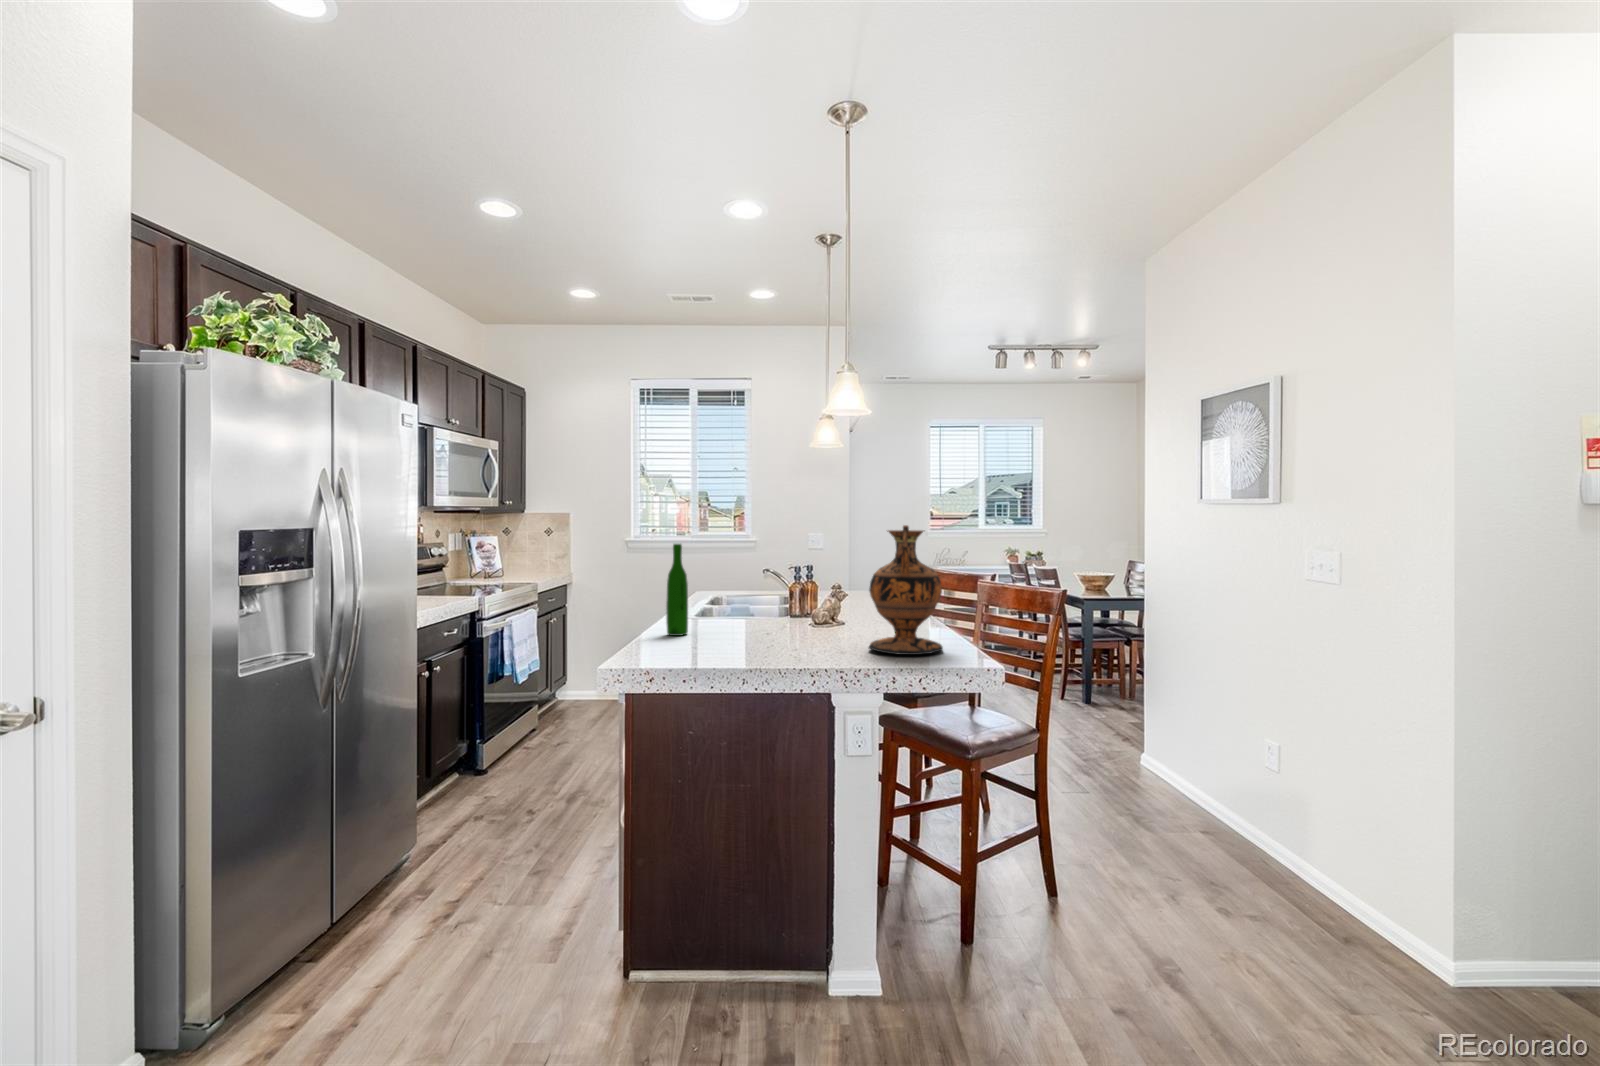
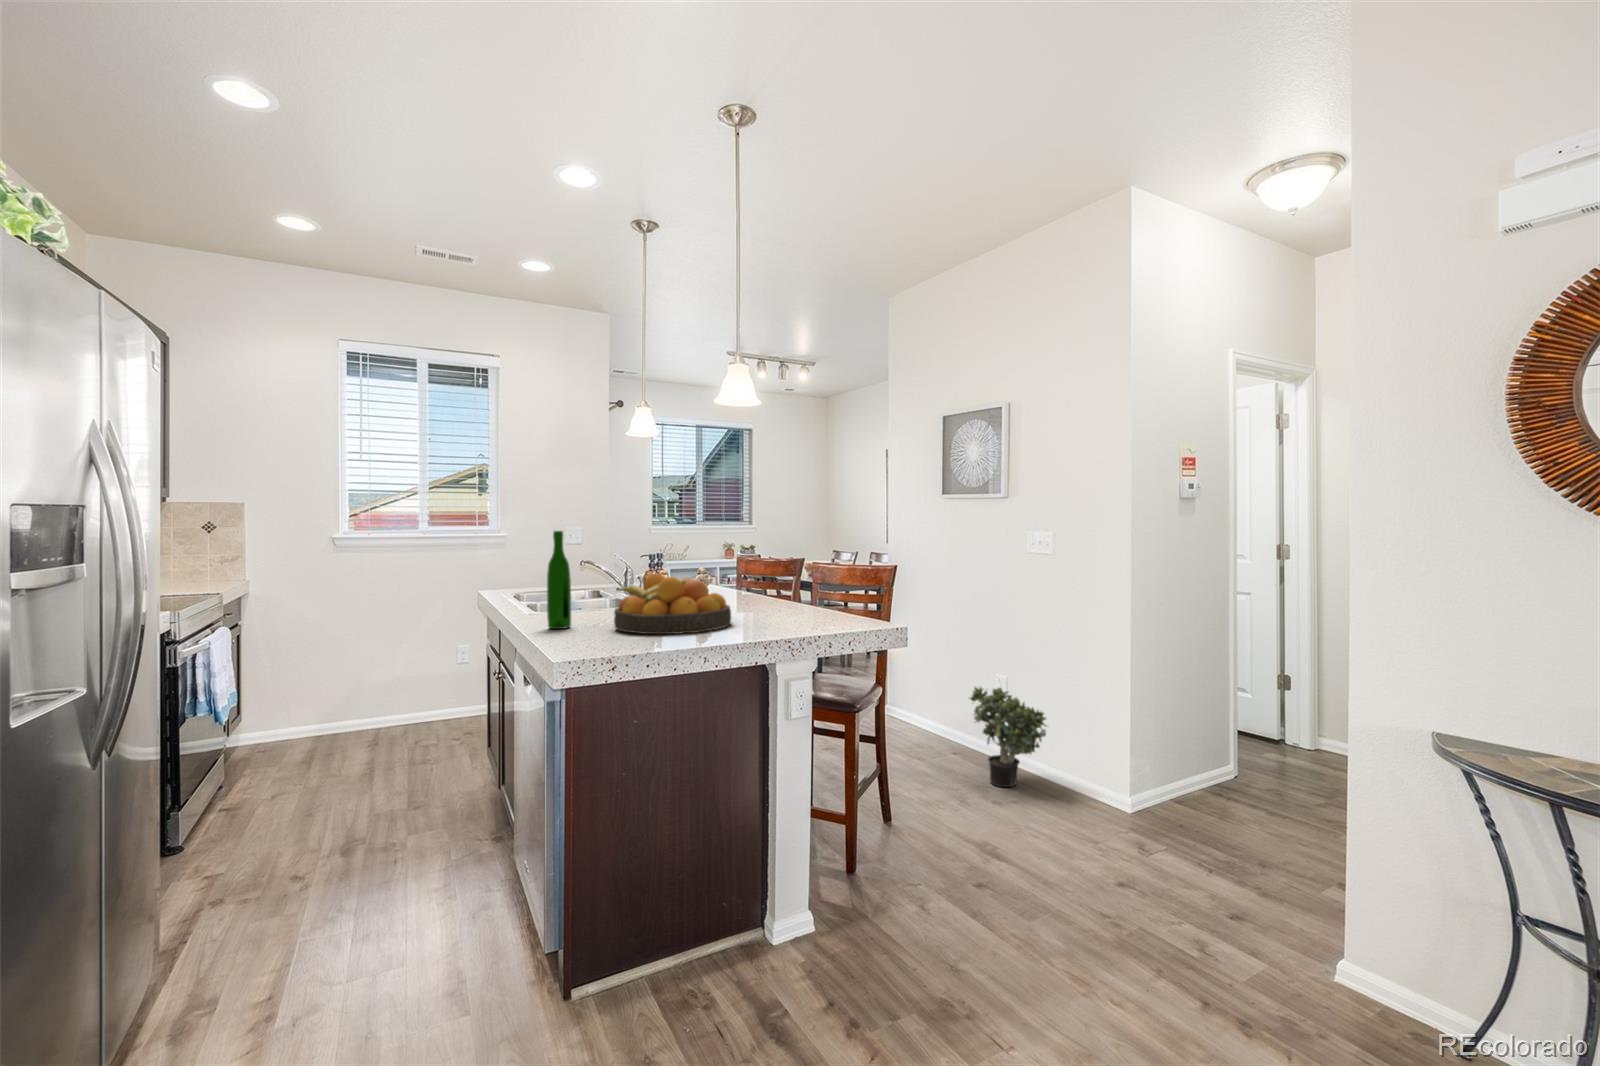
vase: present [869,525,943,655] -> none [784,507,852,623]
fruit bowl: none [706,589,821,652] -> present [614,574,731,634]
potted plant: none [1200,748,1319,888] -> present [969,687,1046,787]

